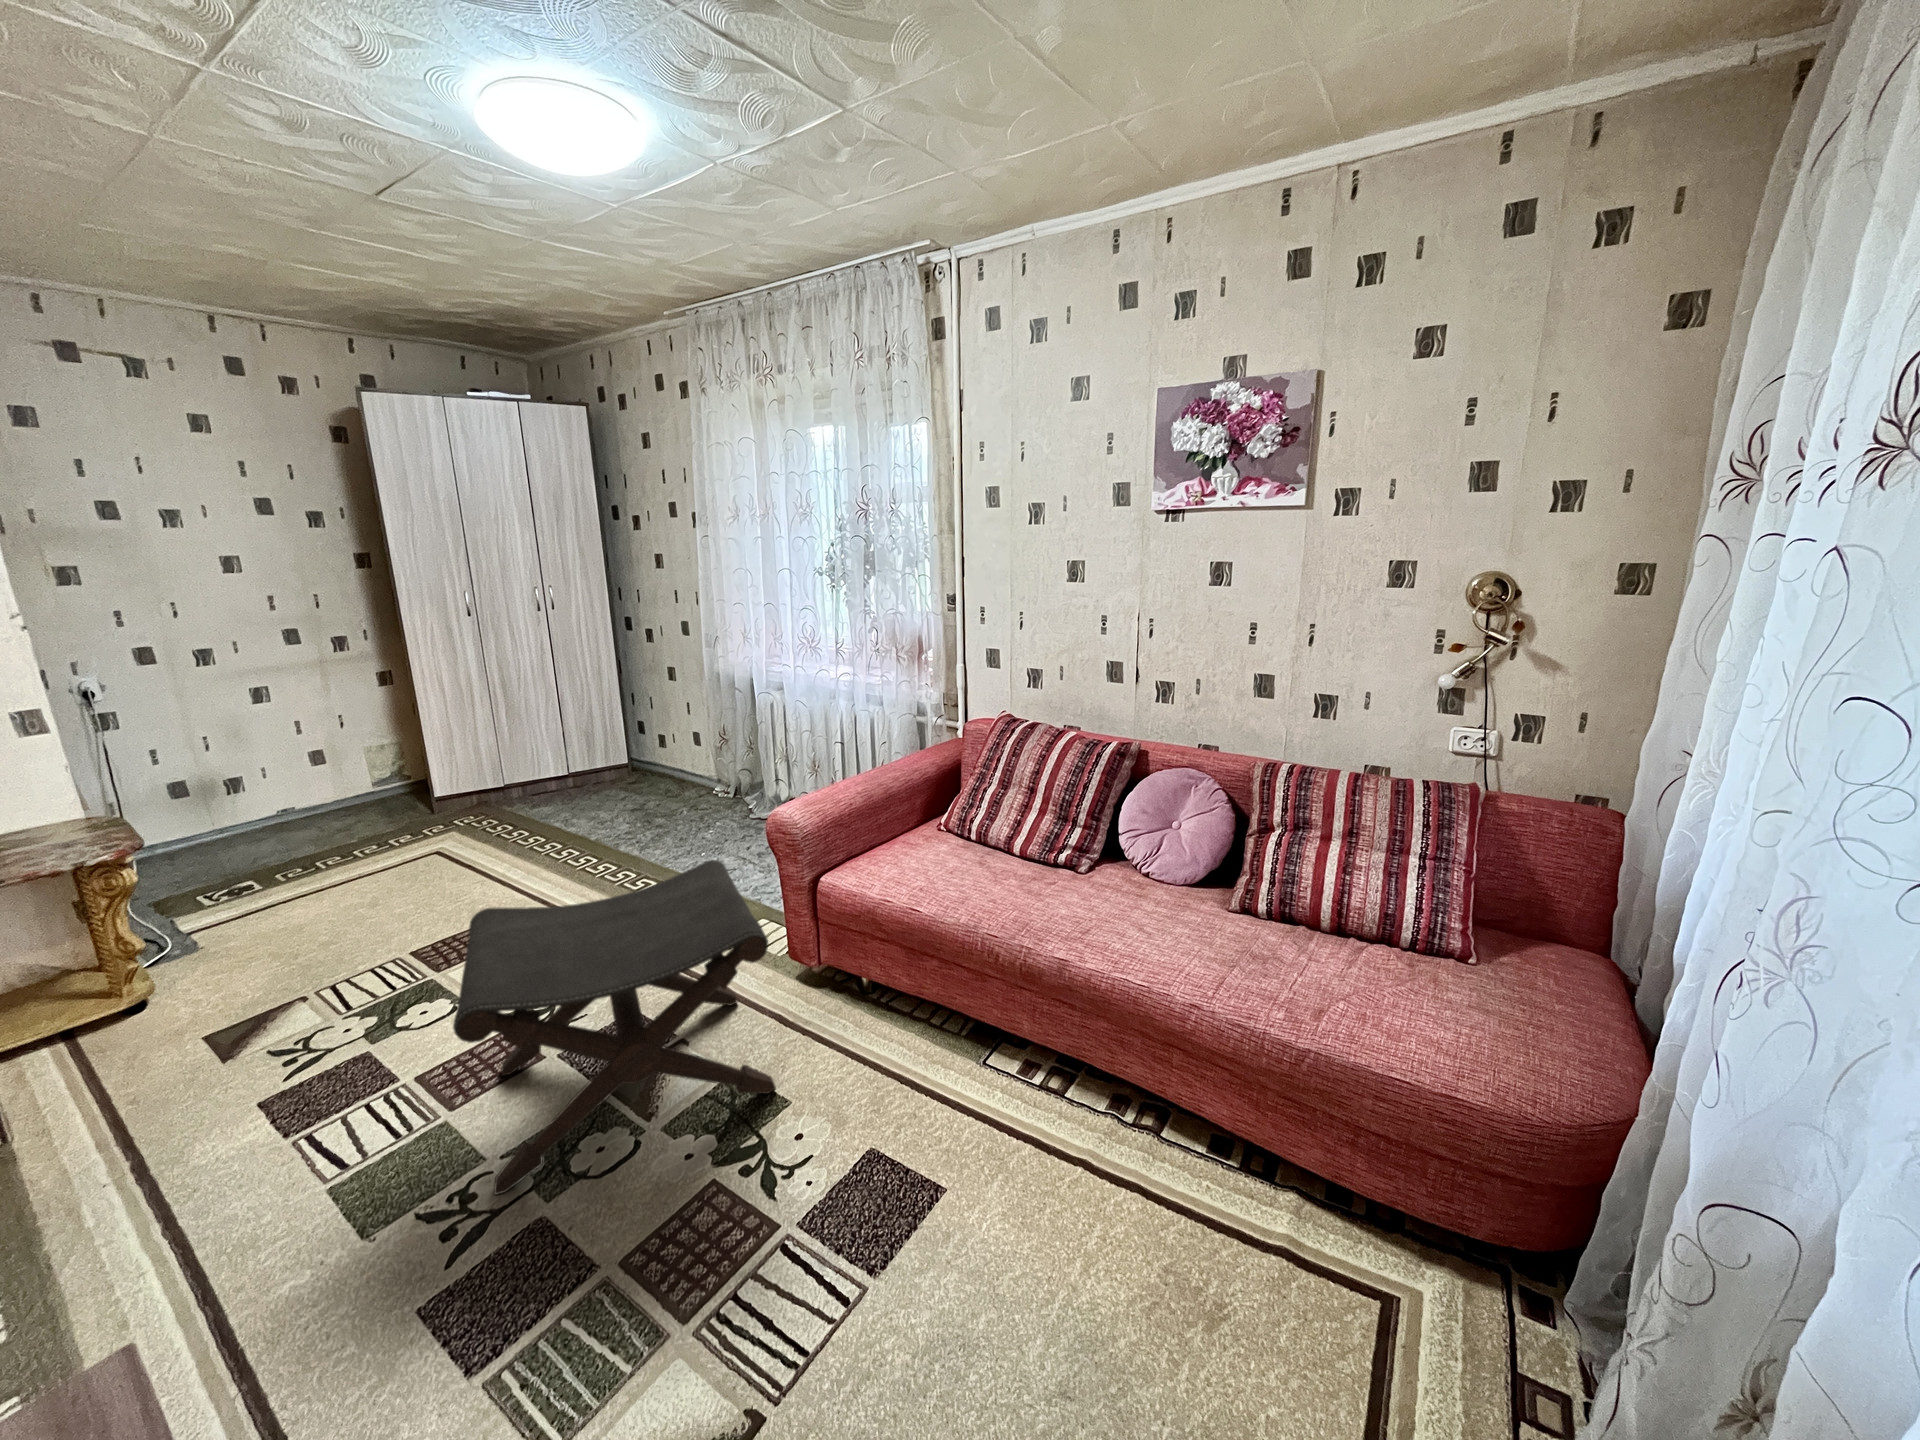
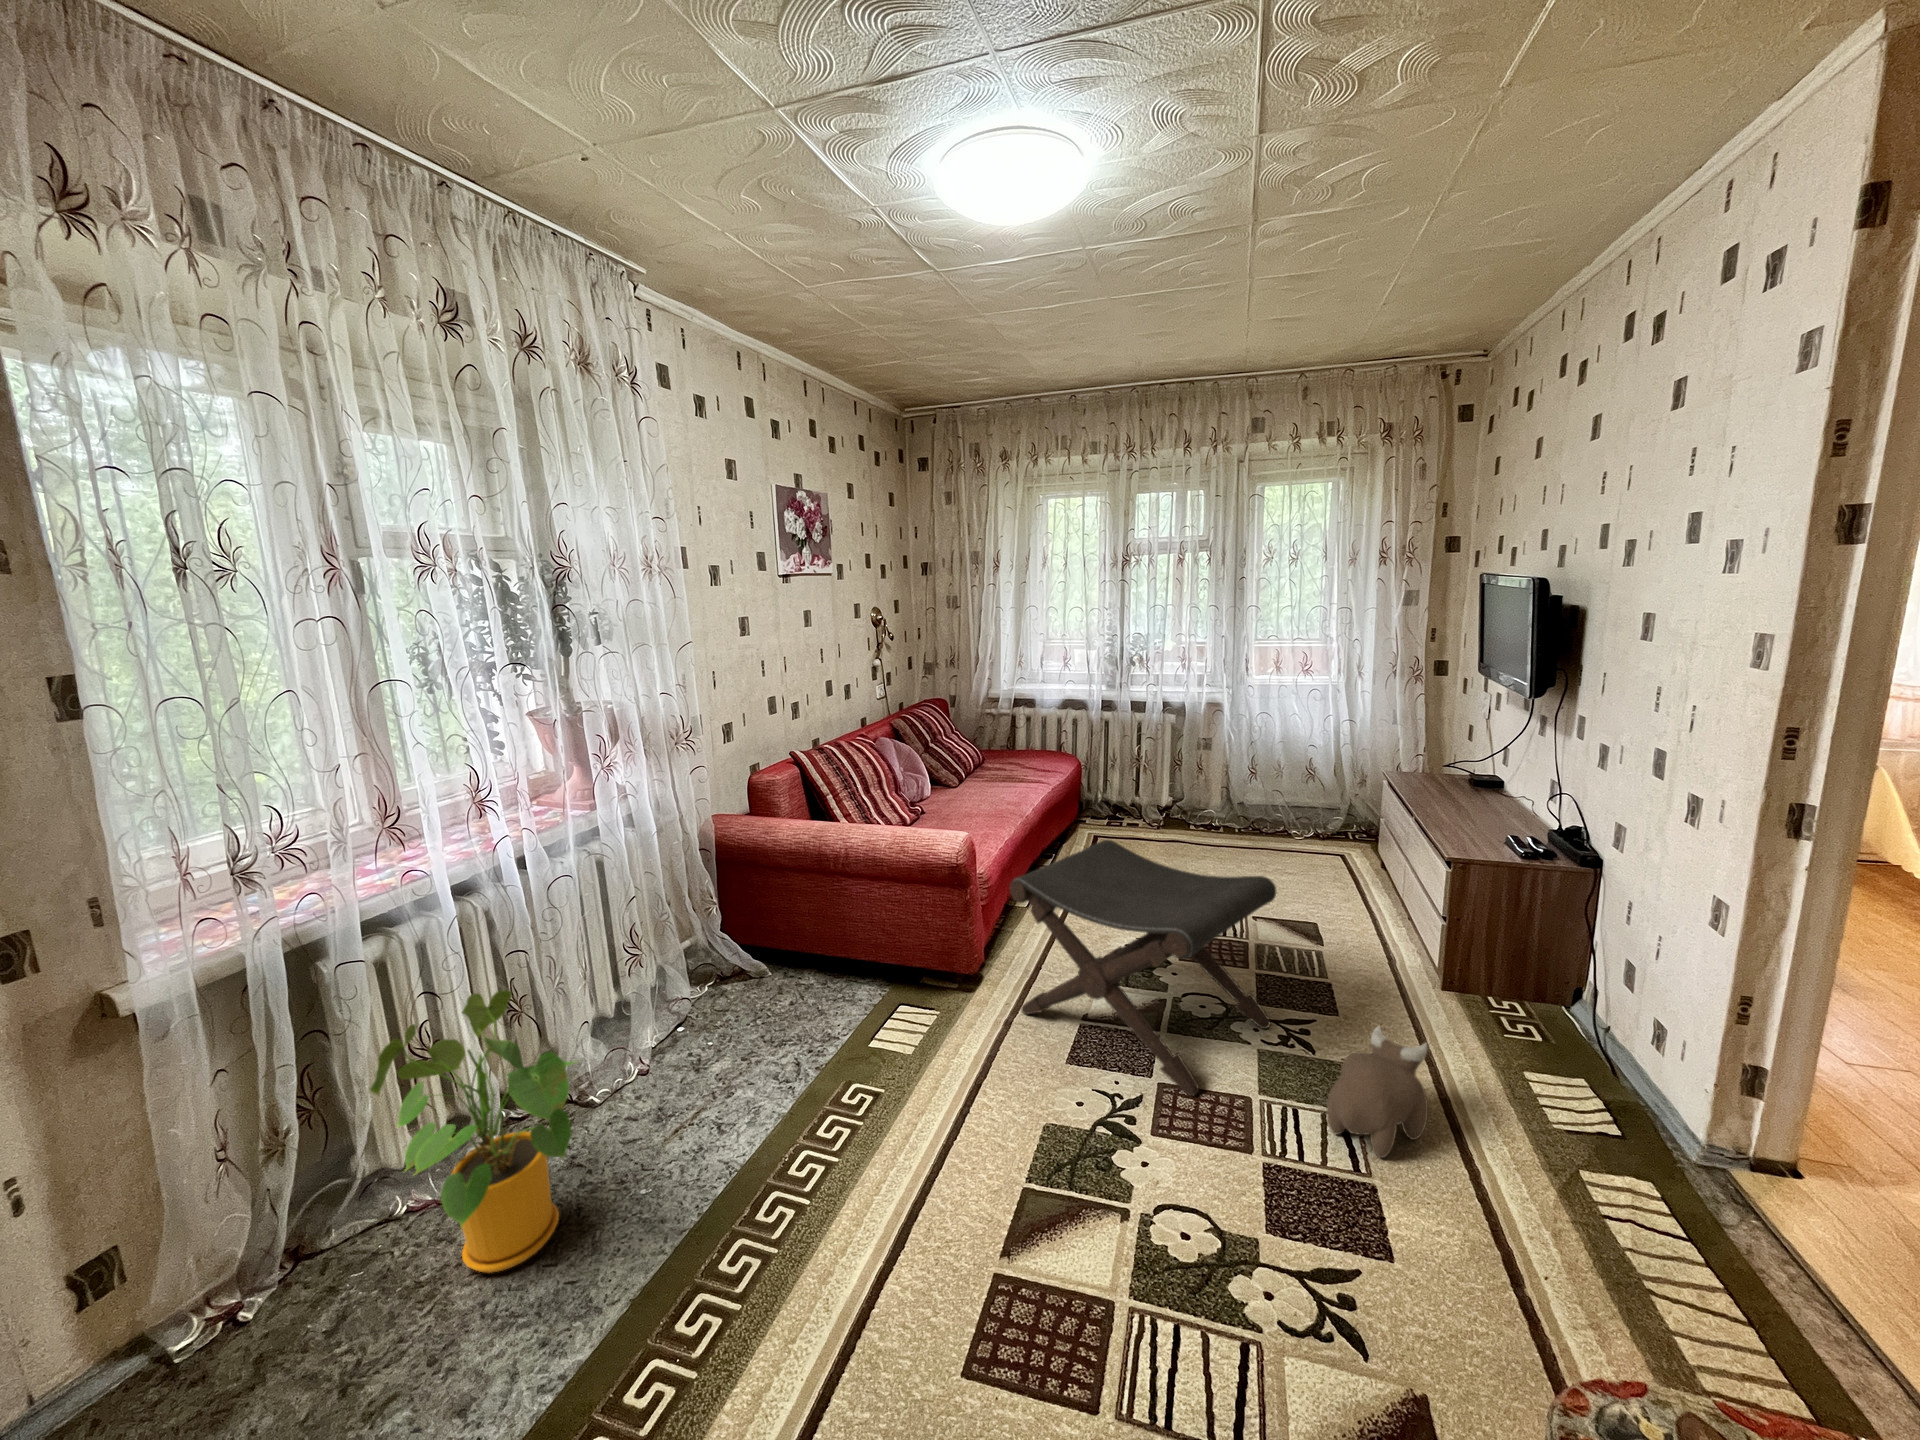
house plant: none [653,723,769,836] -> present [370,990,574,1273]
plush toy: none [214,1095,351,1209] -> present [1327,1026,1428,1158]

